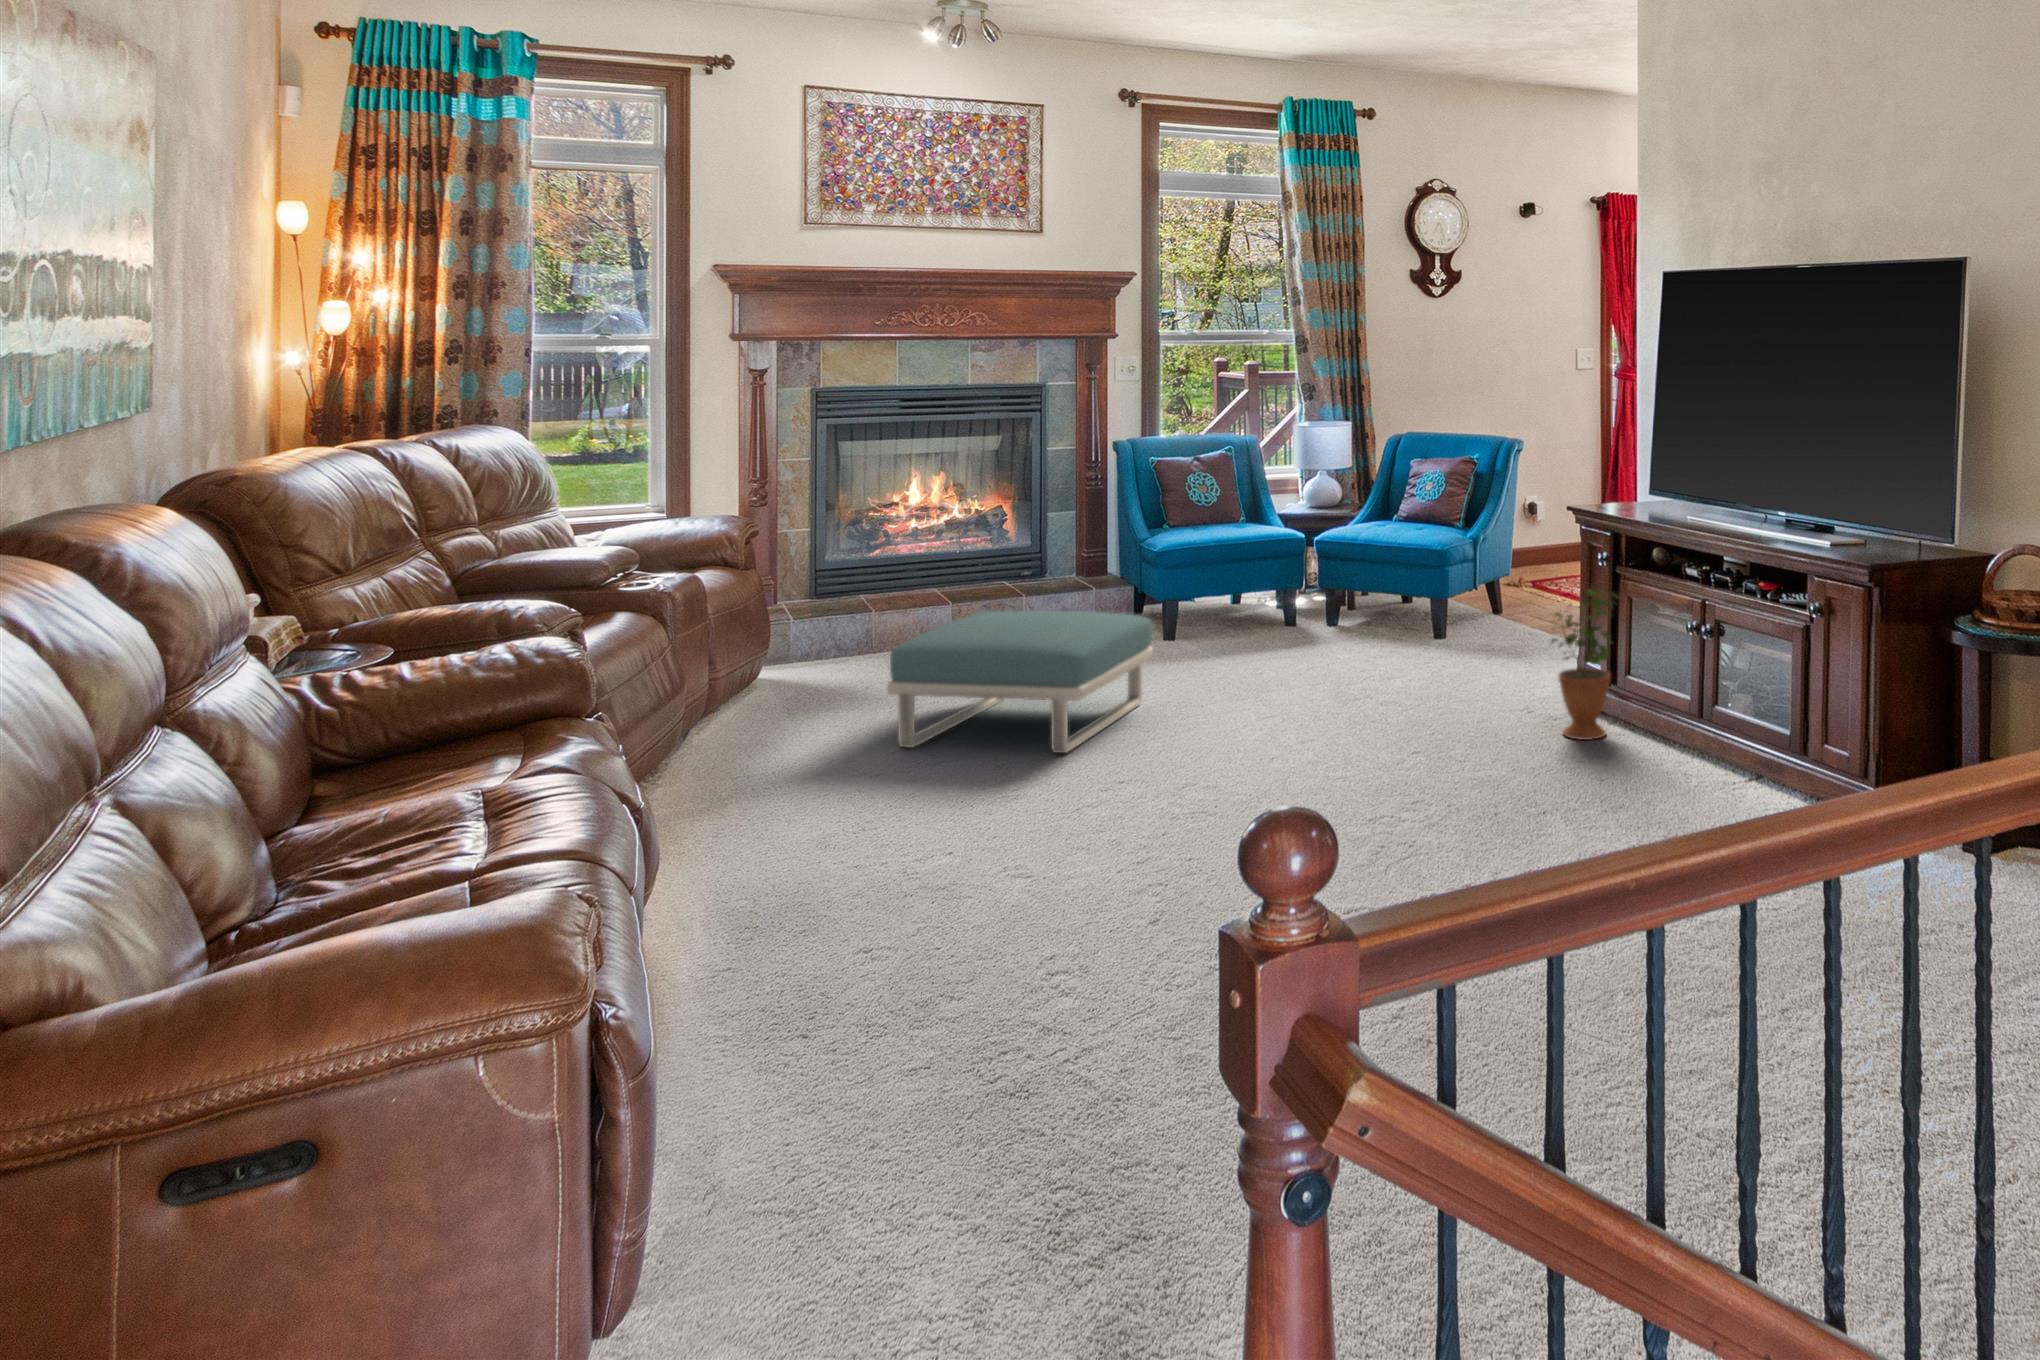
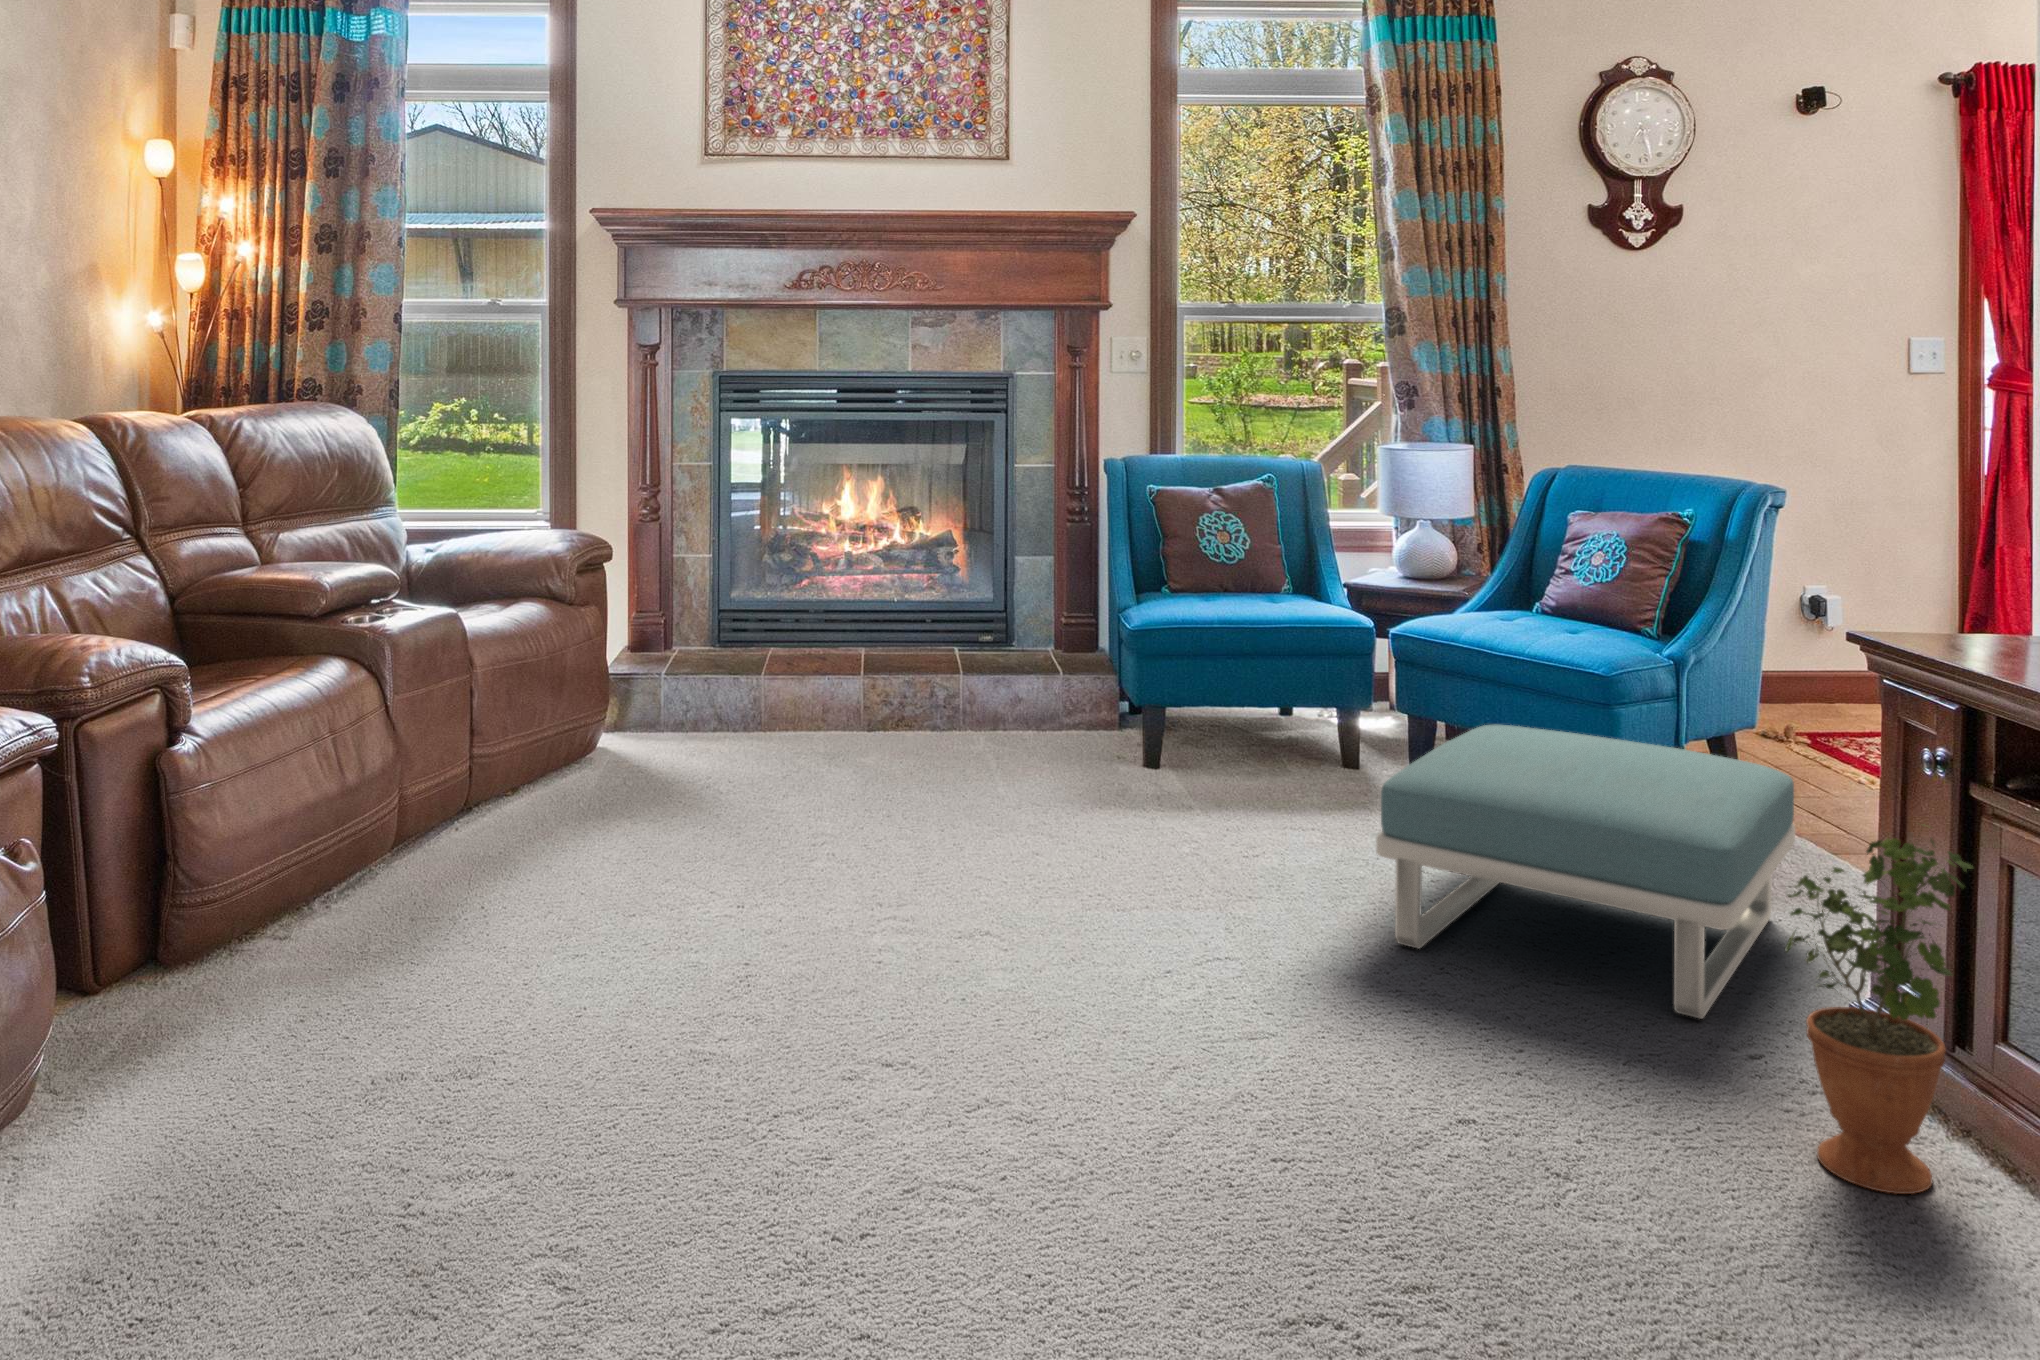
footstool: present [887,610,1153,753] -> present [1376,724,1795,1019]

